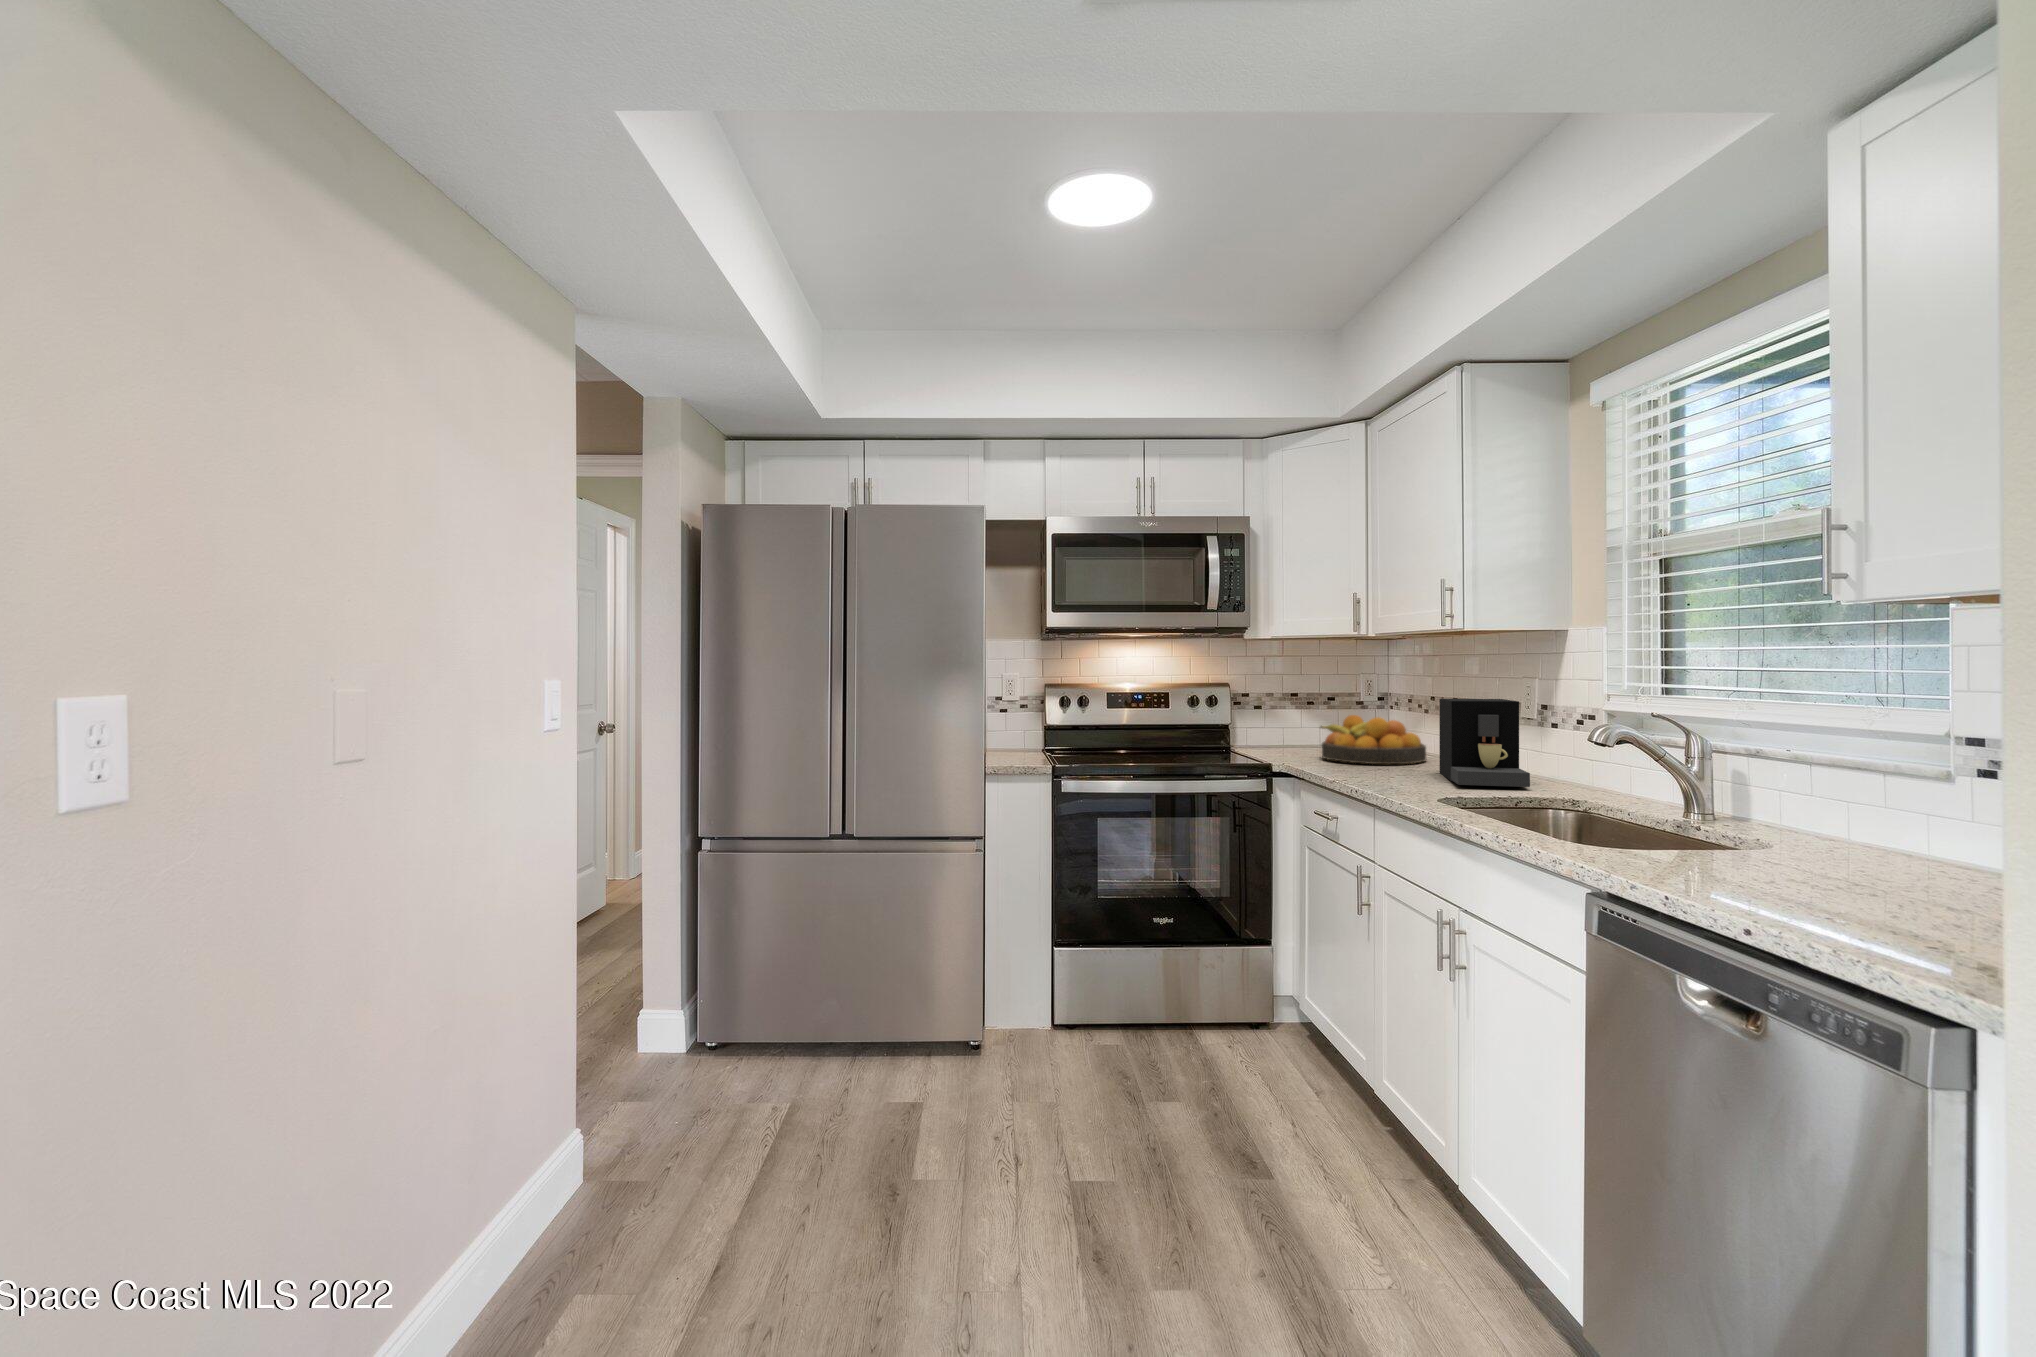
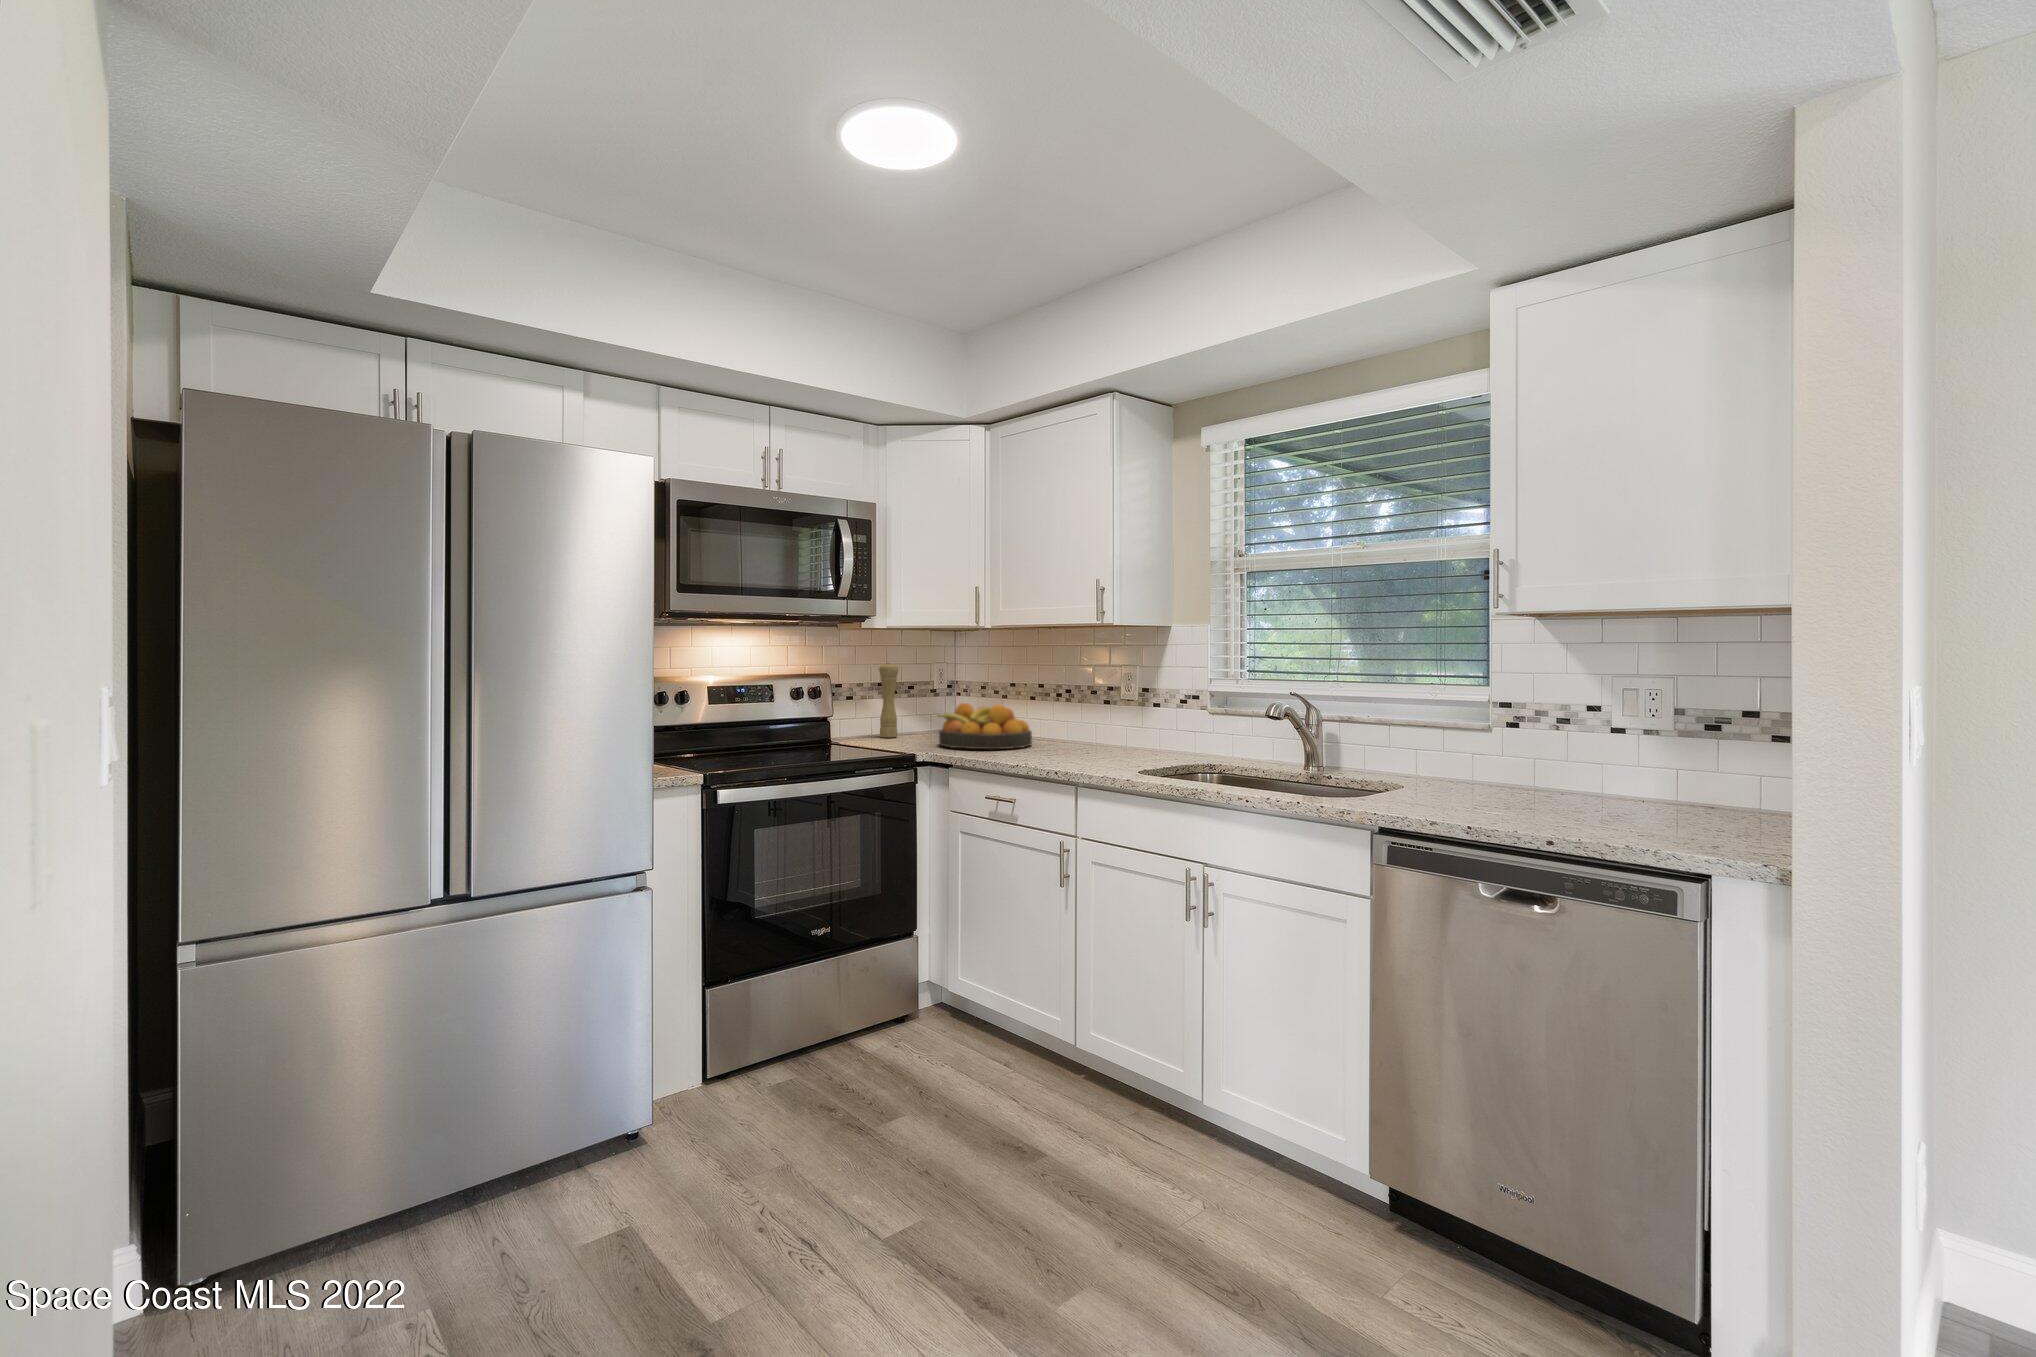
pepper mill: none [1293,674,1313,747] -> present [879,663,898,738]
coffee maker: present [1439,699,1530,787] -> none [1069,685,1169,761]

